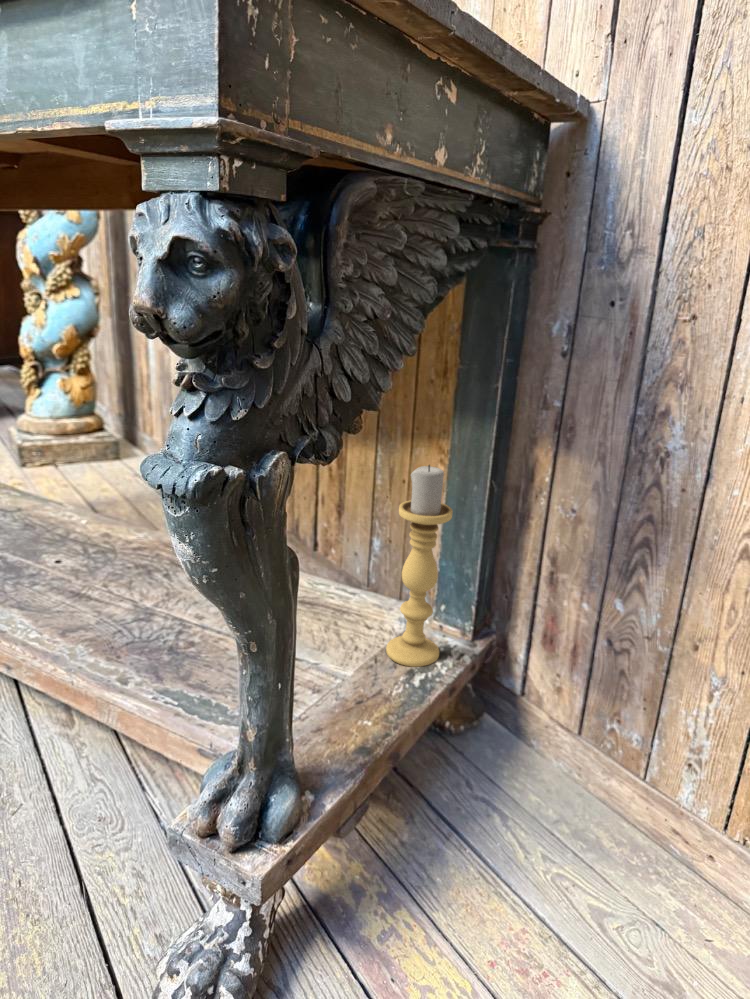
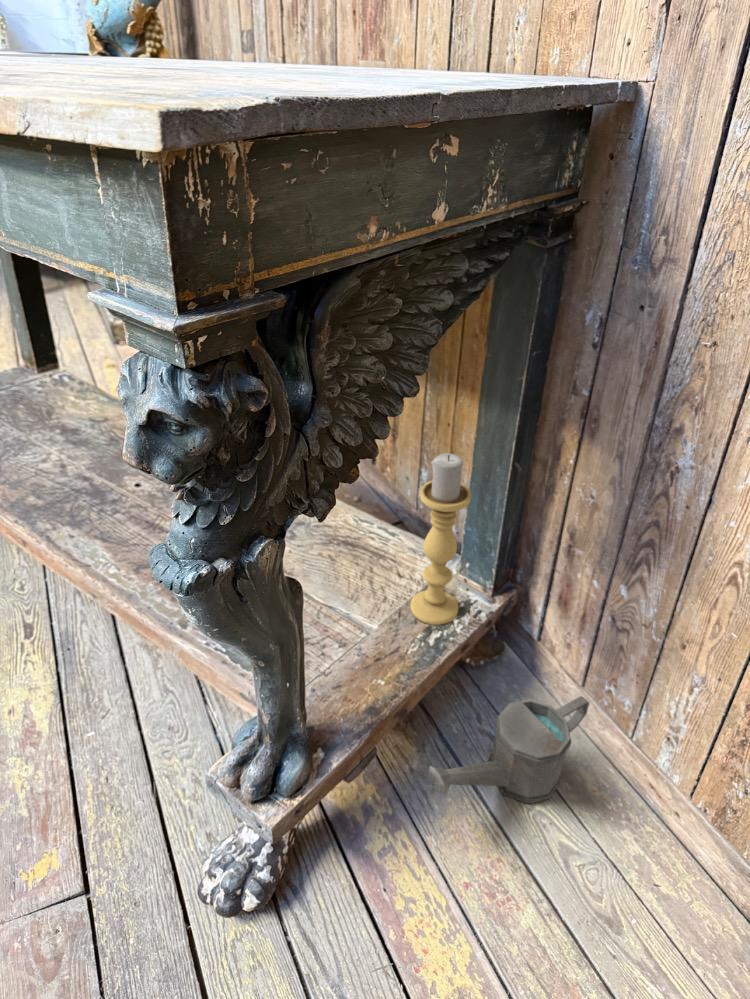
watering can: none [434,735,594,866] -> present [429,696,589,804]

